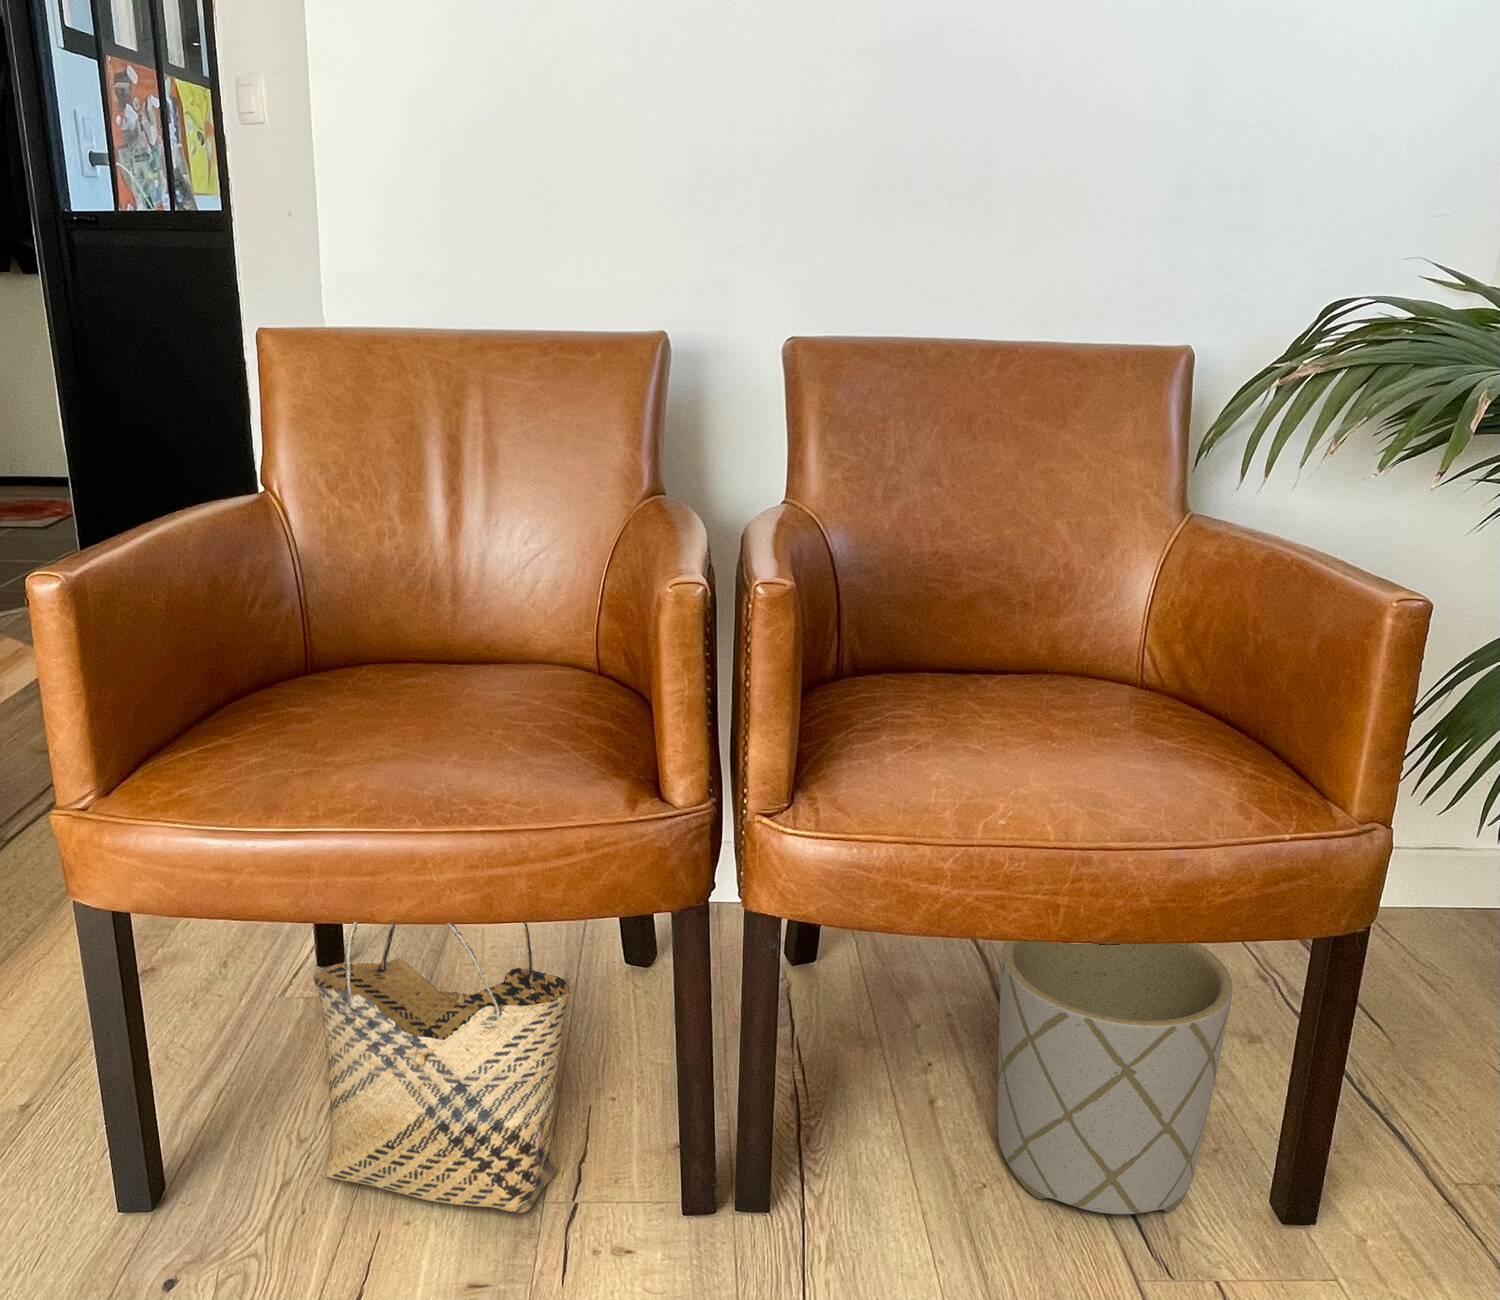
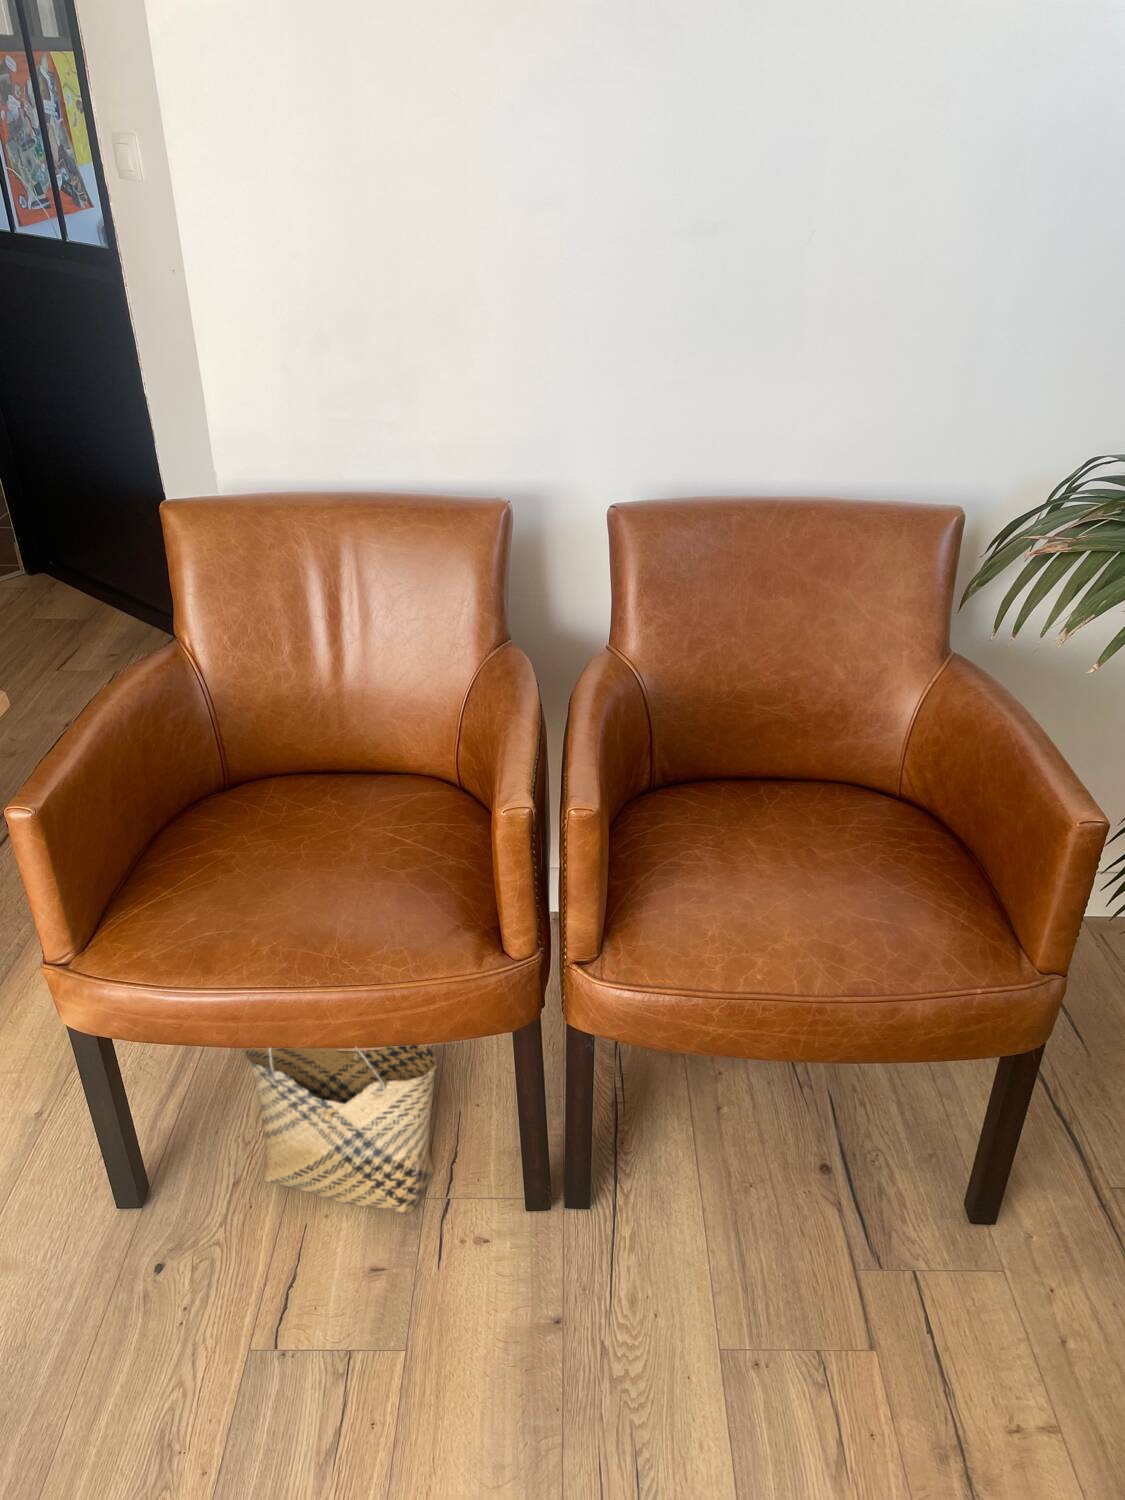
planter: present [998,941,1233,1214] -> none [764,982,946,1215]

